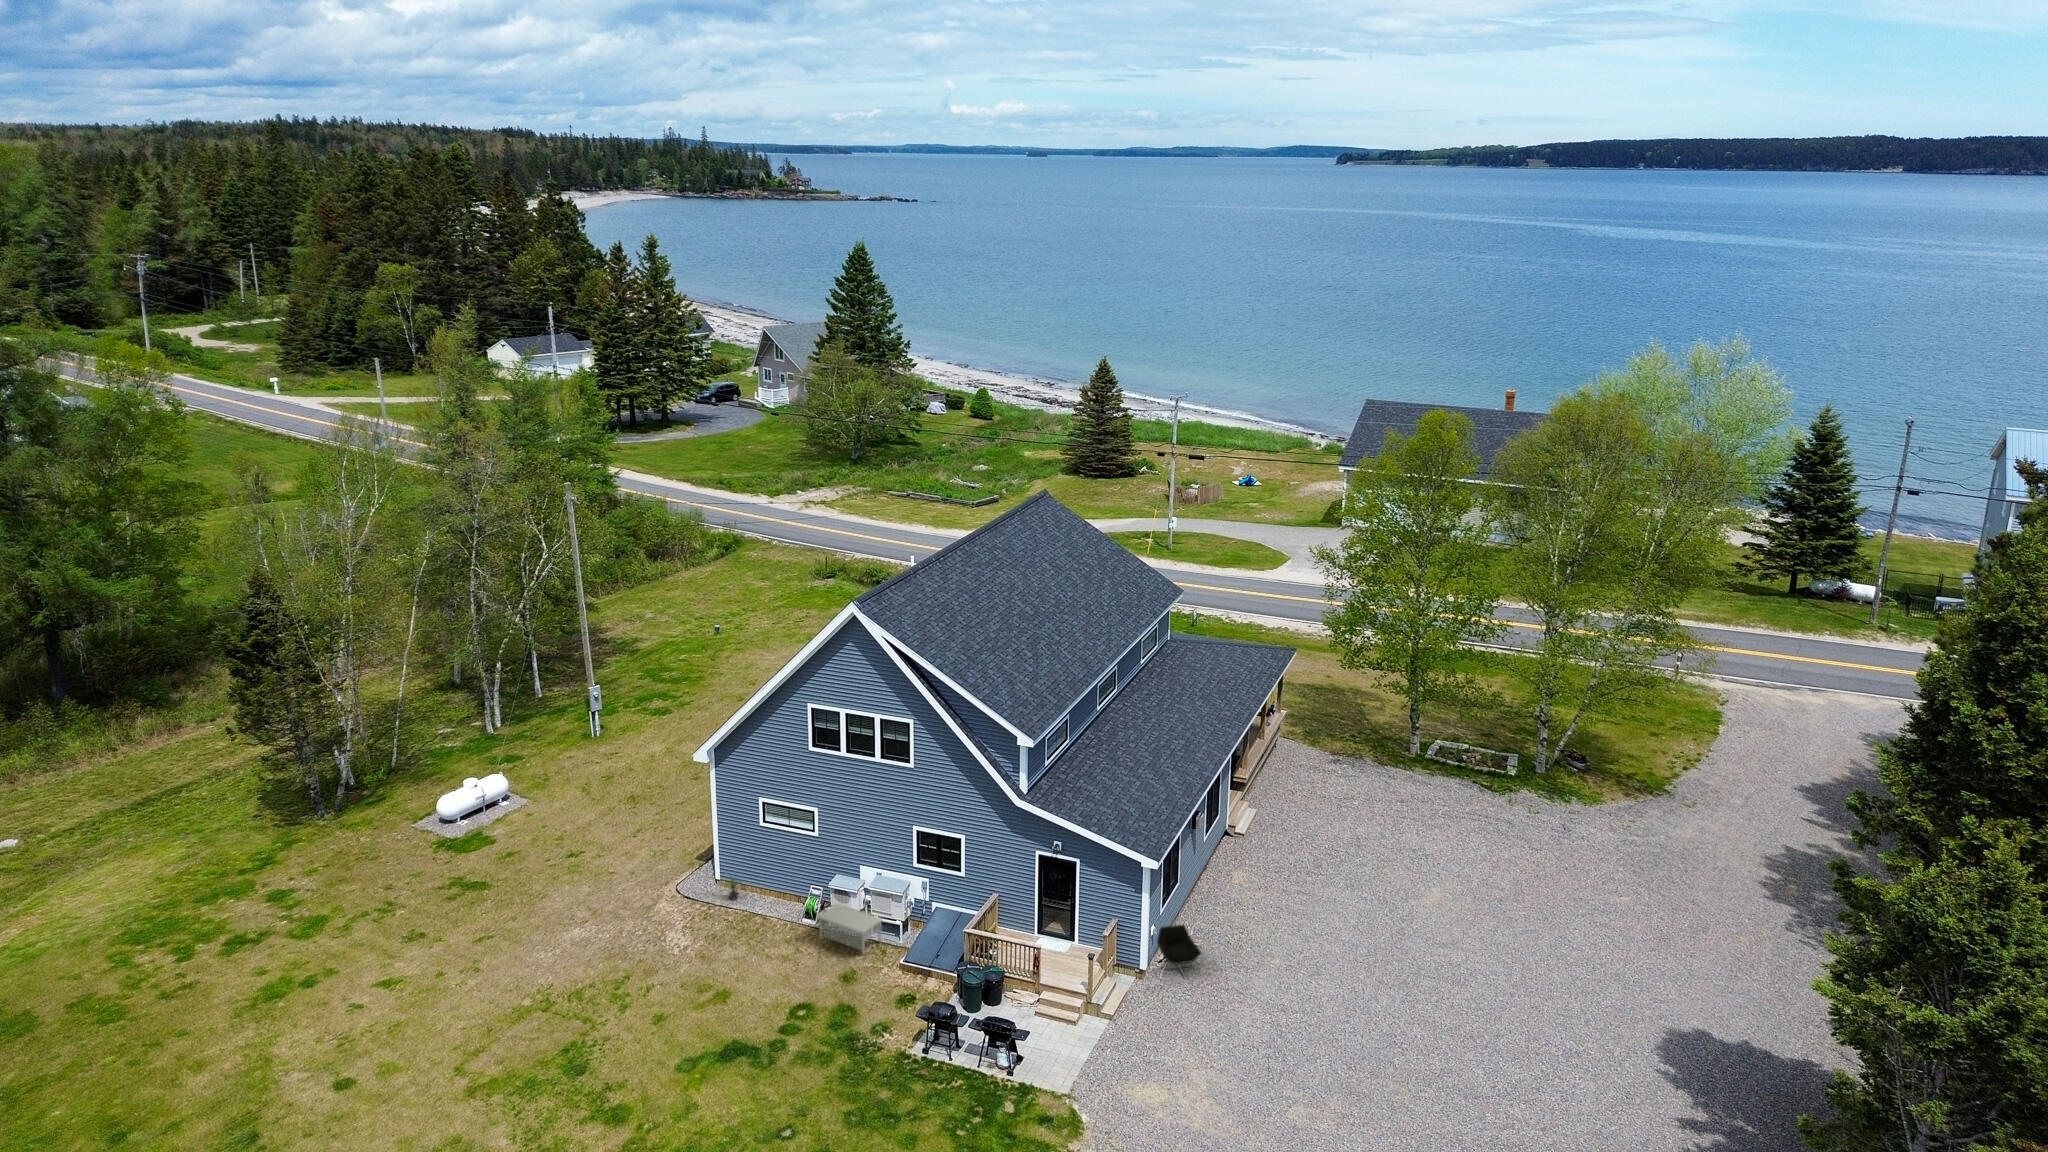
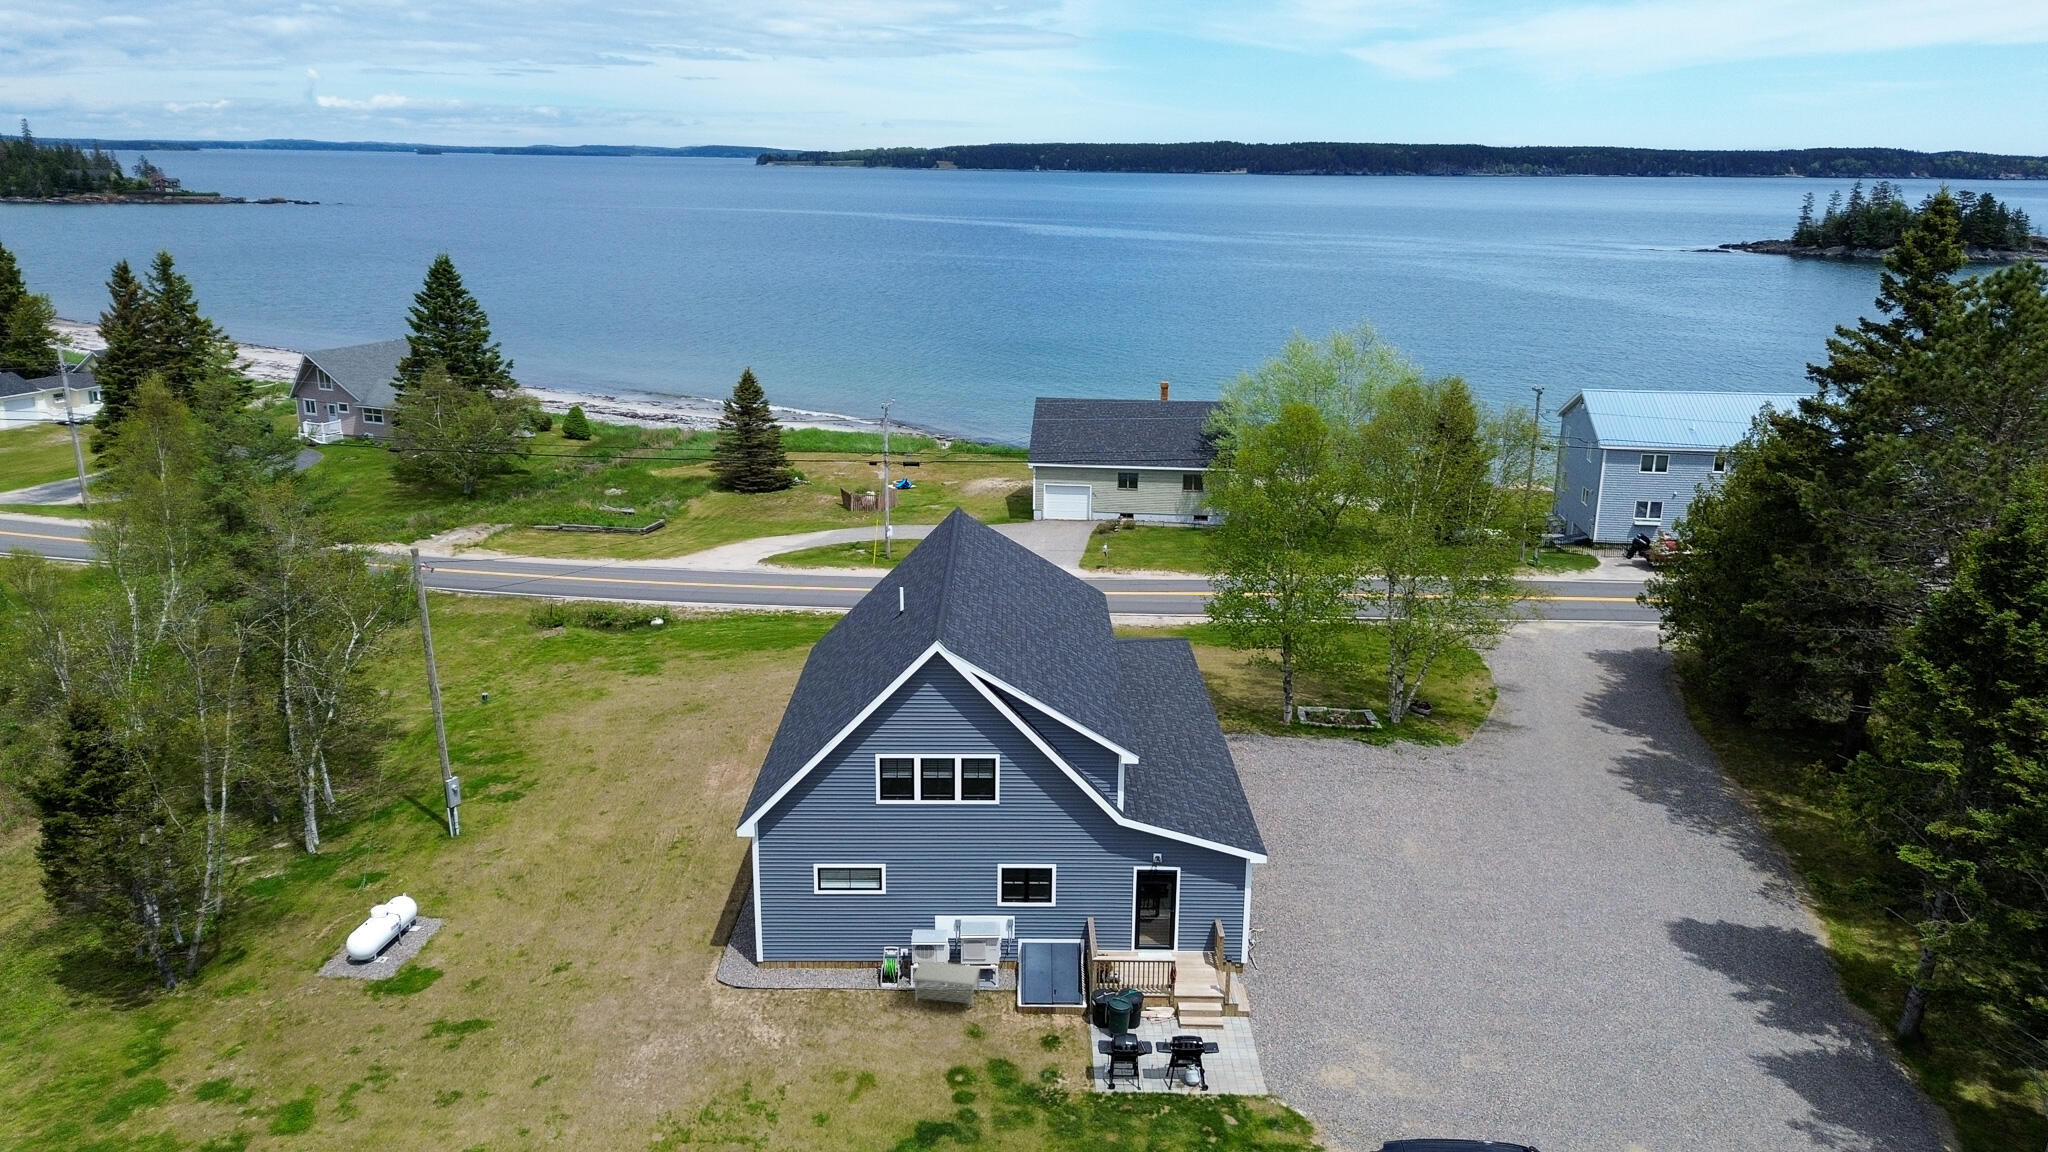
decorative plant: present [727,876,741,900] -> none [771,951,803,981]
lounge chair: present [1157,925,1201,977] -> none [1245,914,1291,964]

